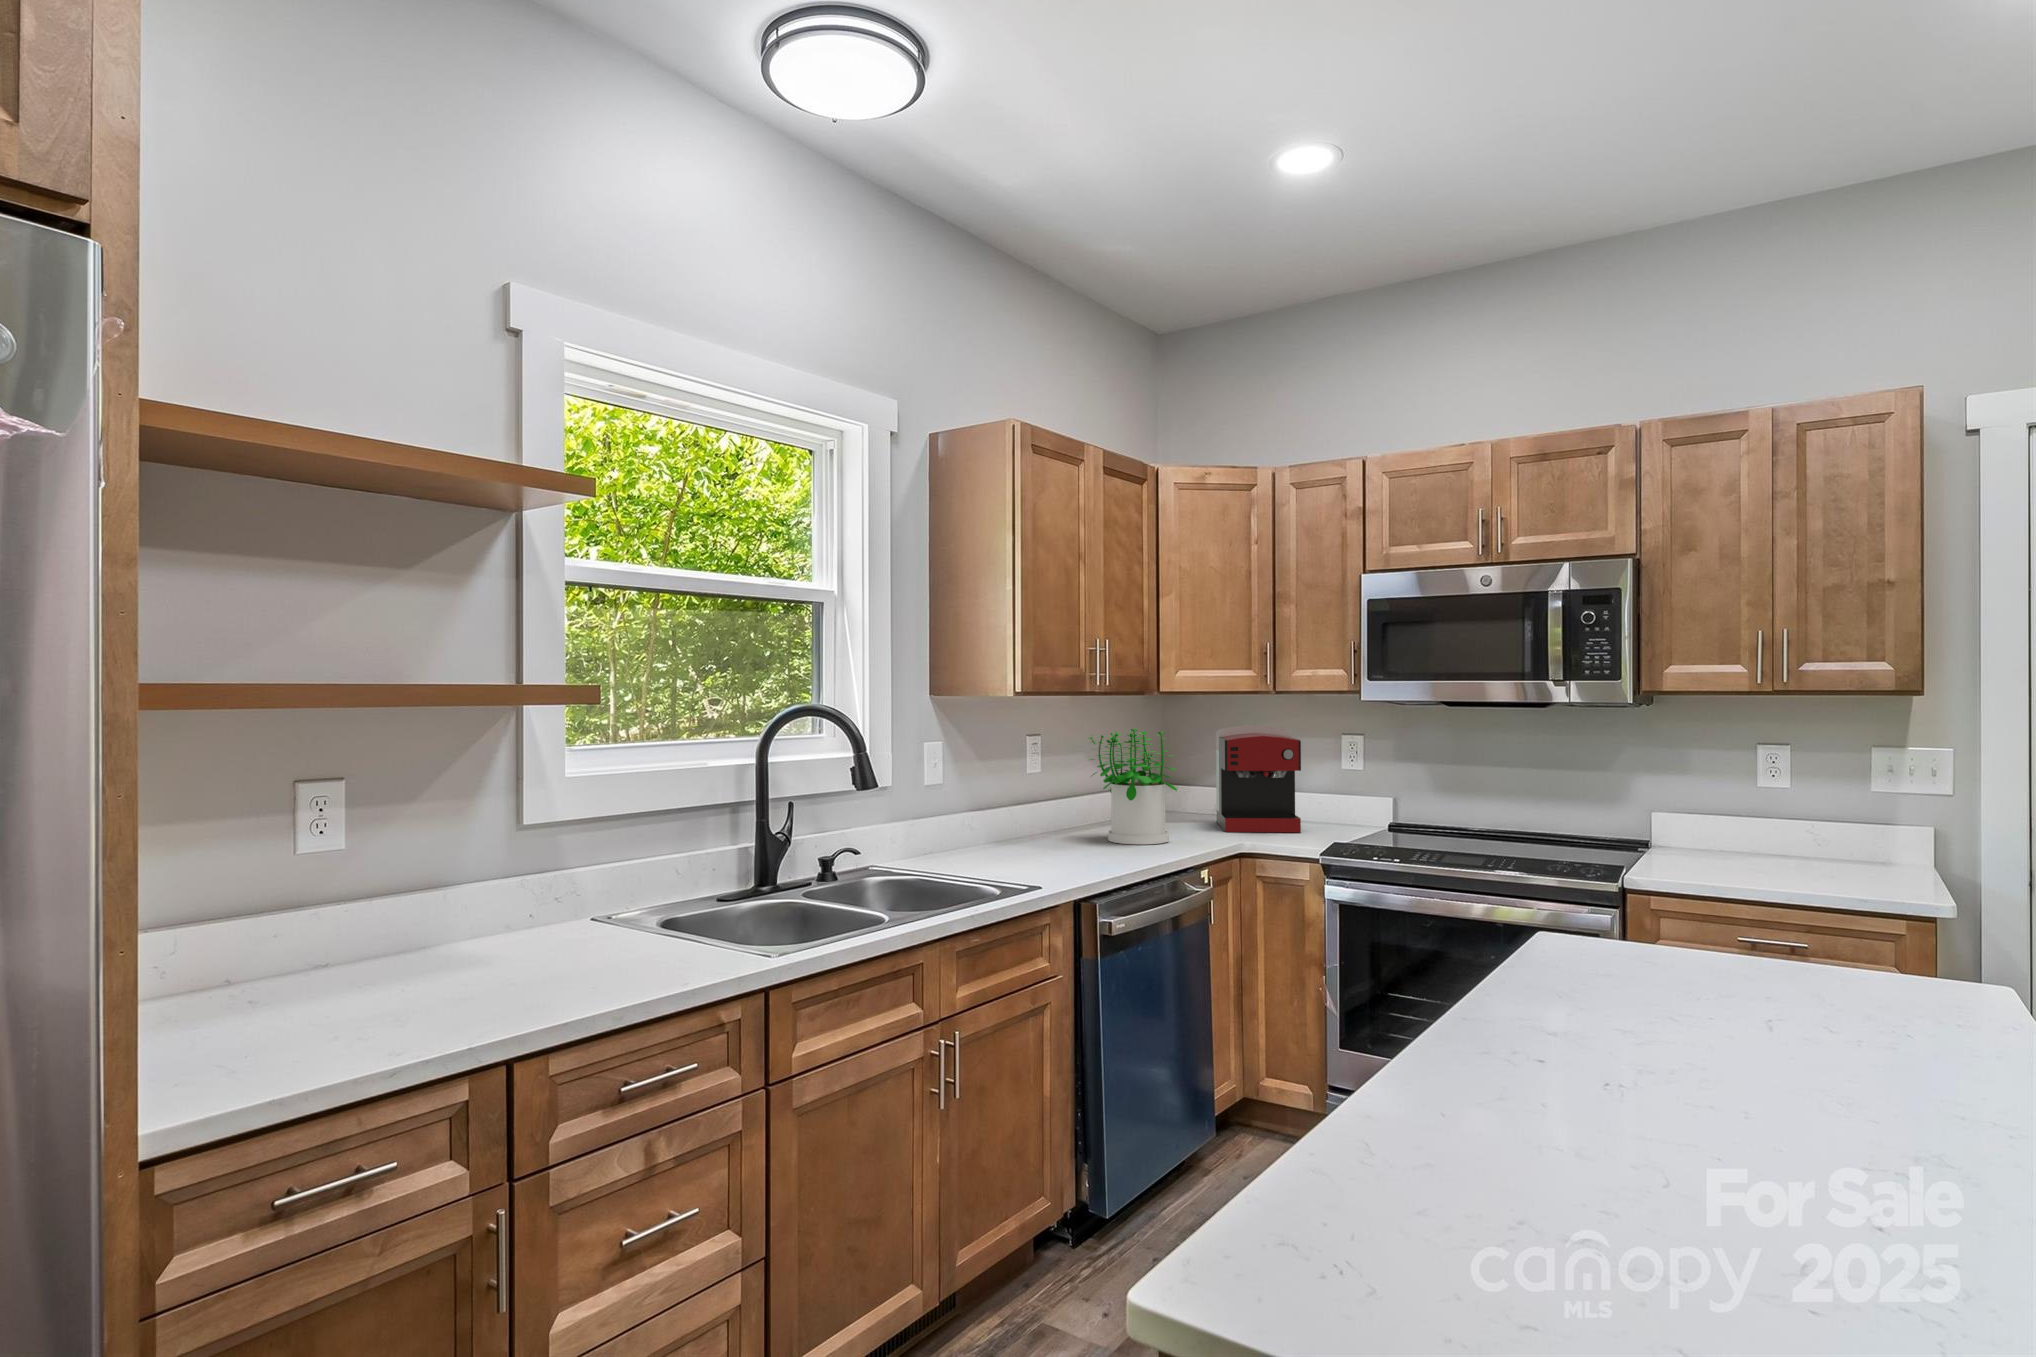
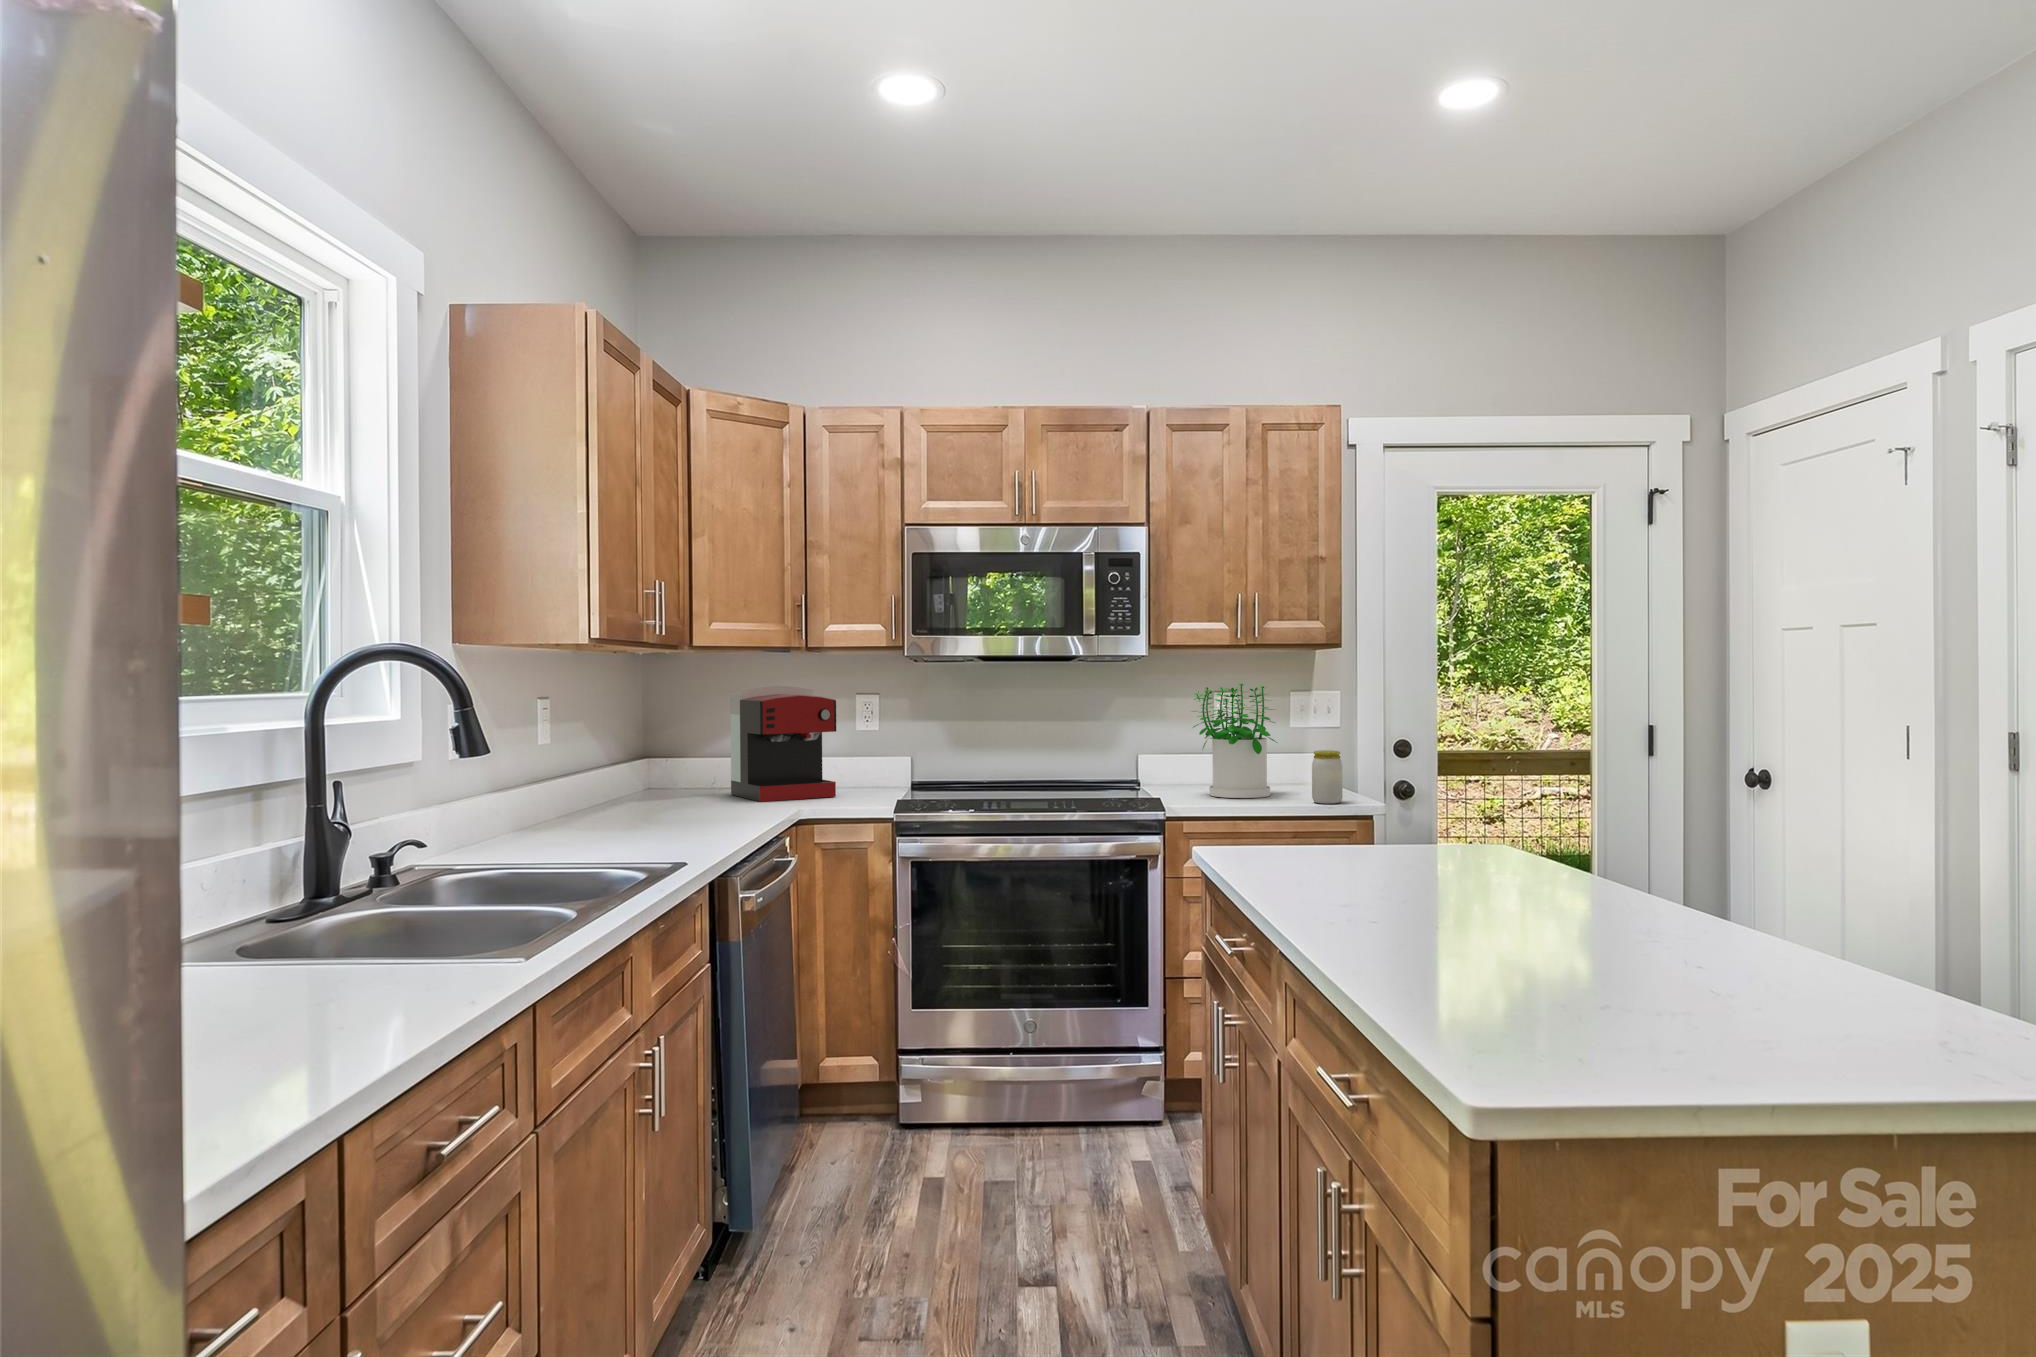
potted plant: present [1089,728,1177,844] -> present [1193,683,1277,798]
jar: none [1846,827,1893,897] -> present [1312,750,1343,804]

